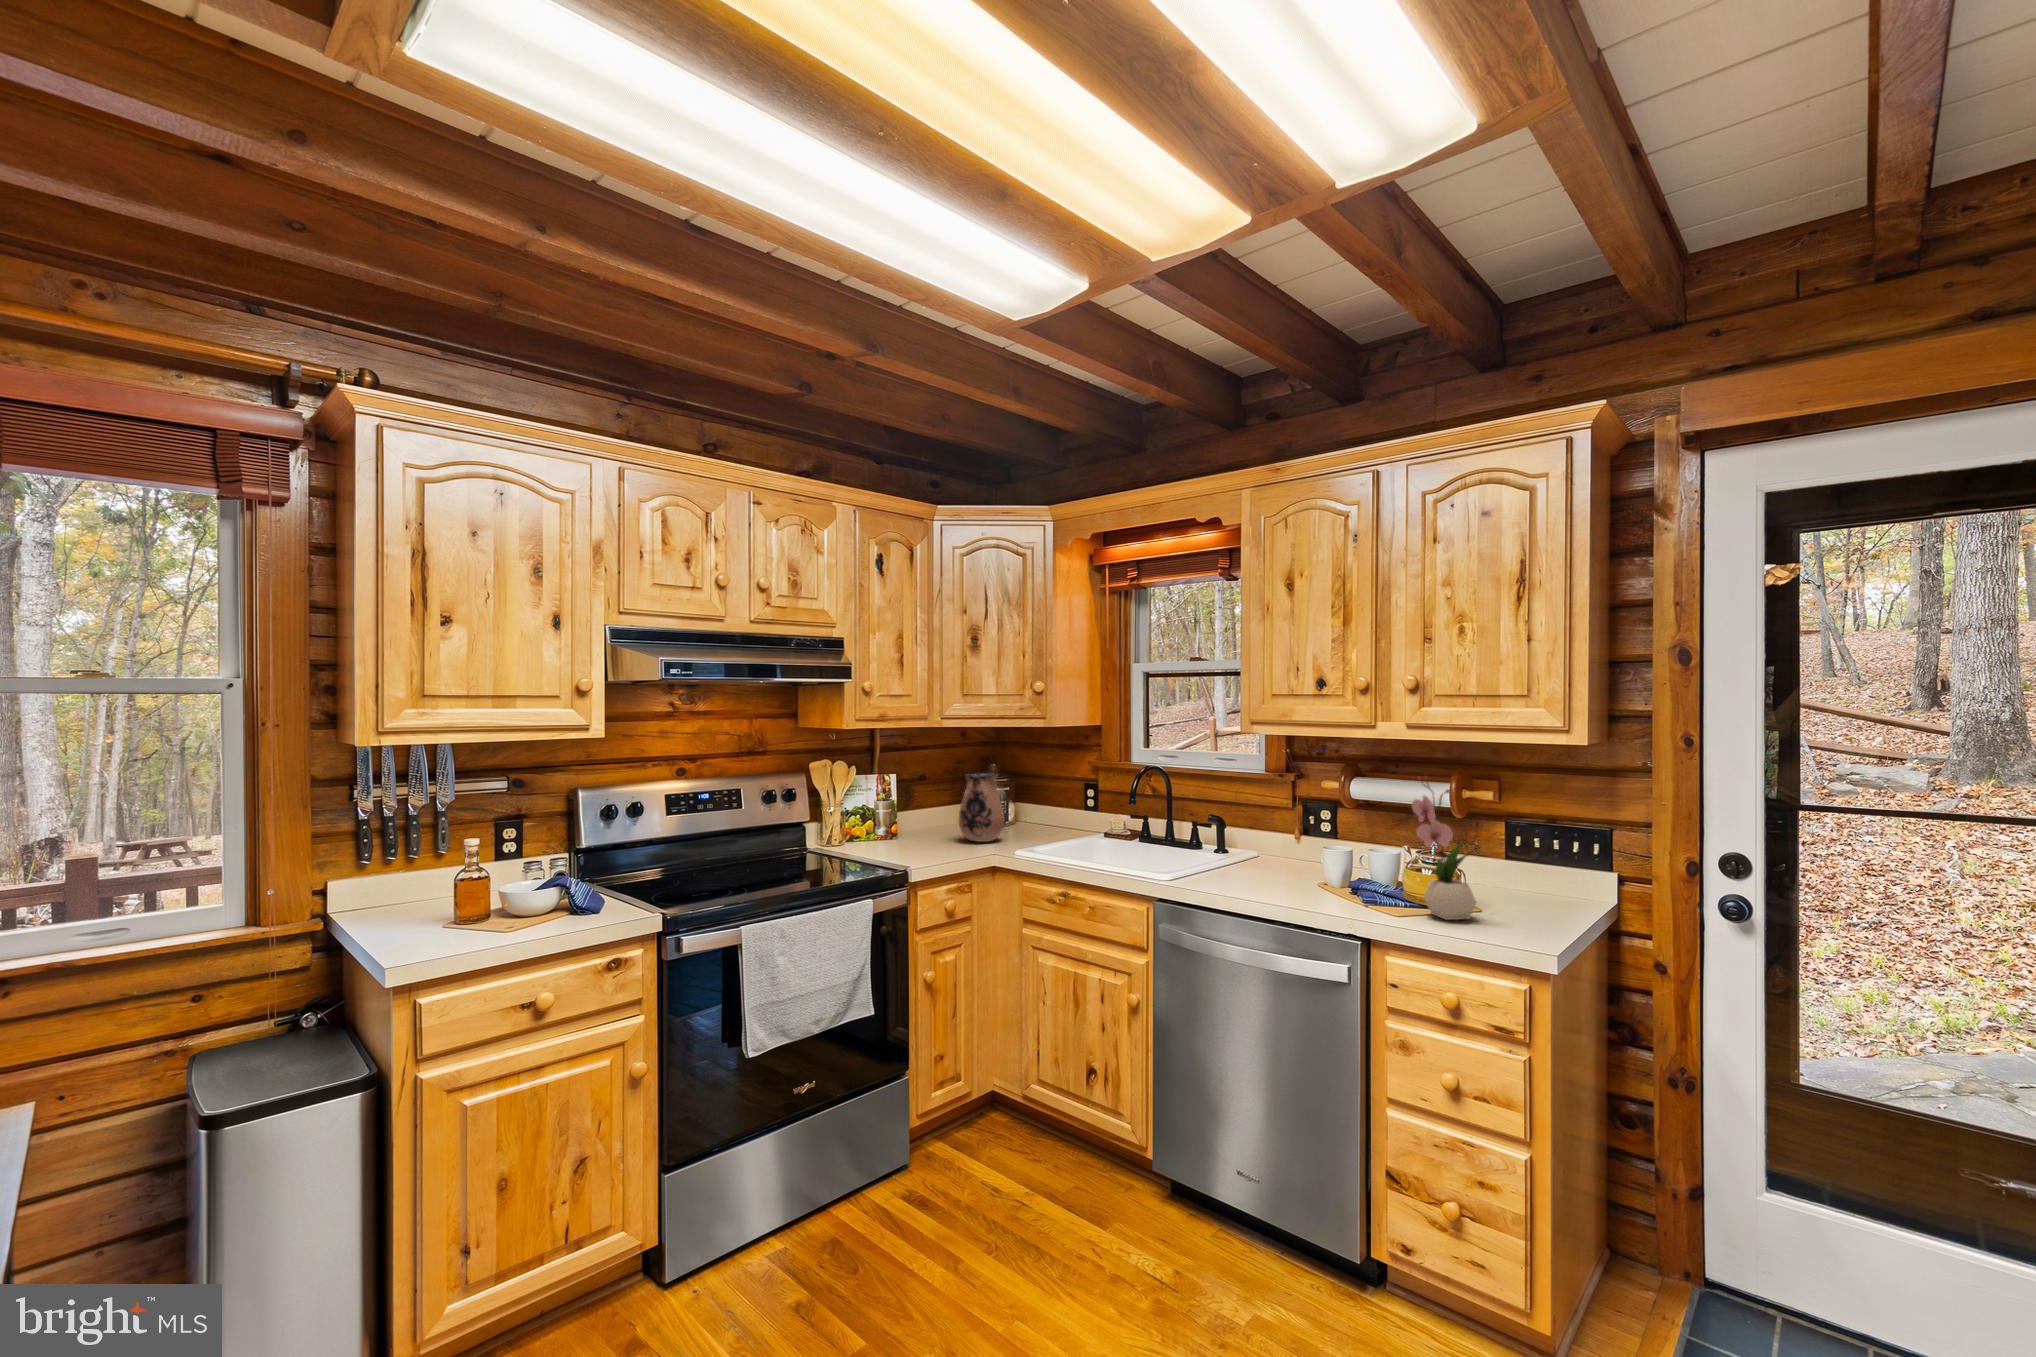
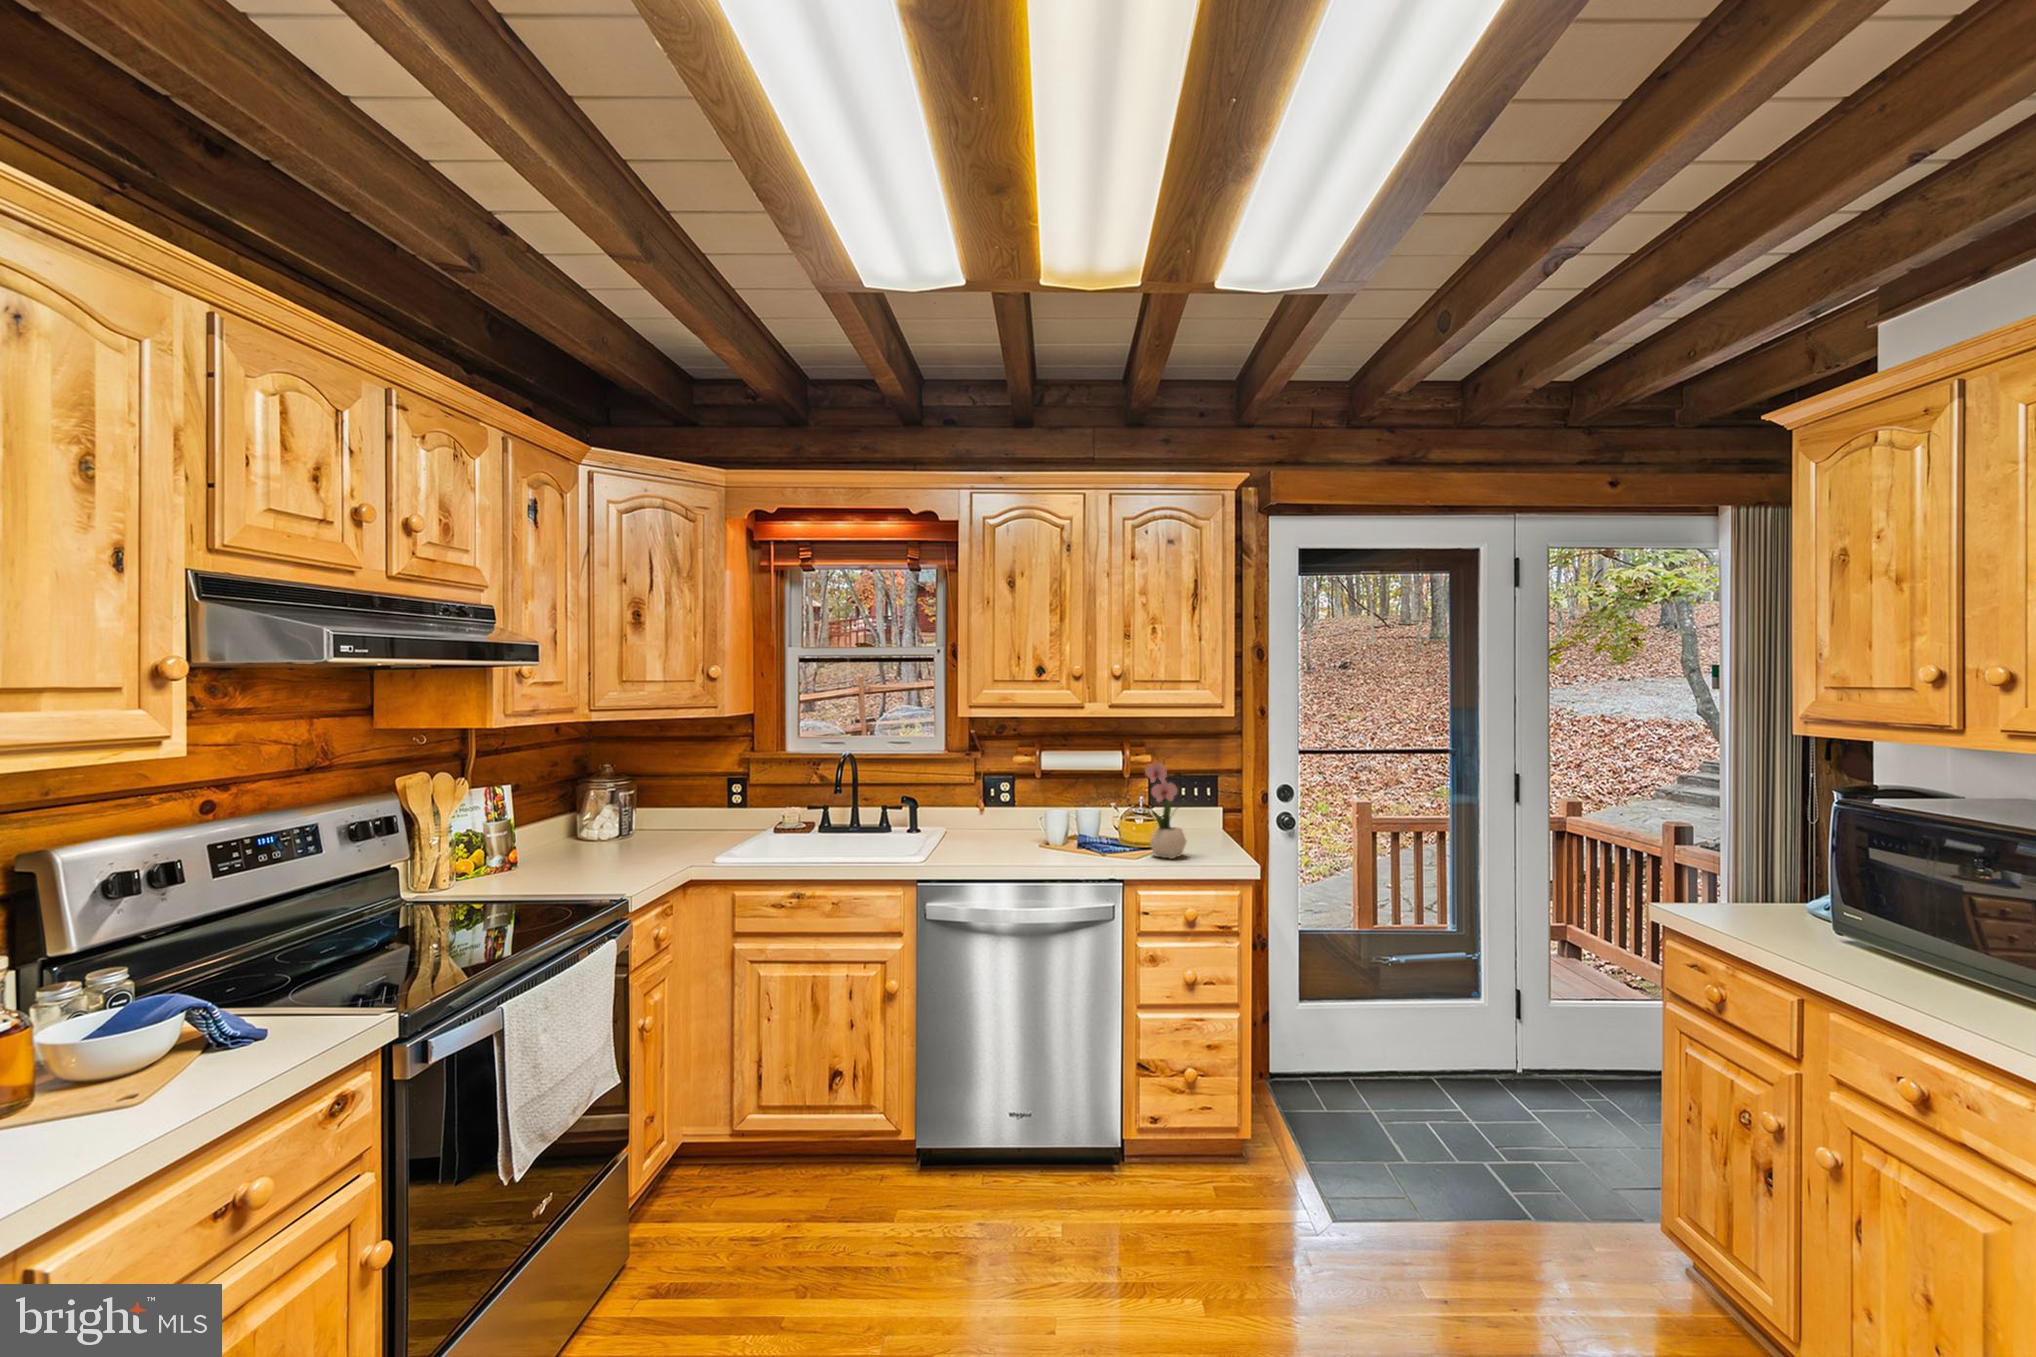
ceramic pitcher: present [959,773,1005,842] -> none [607,773,667,856]

